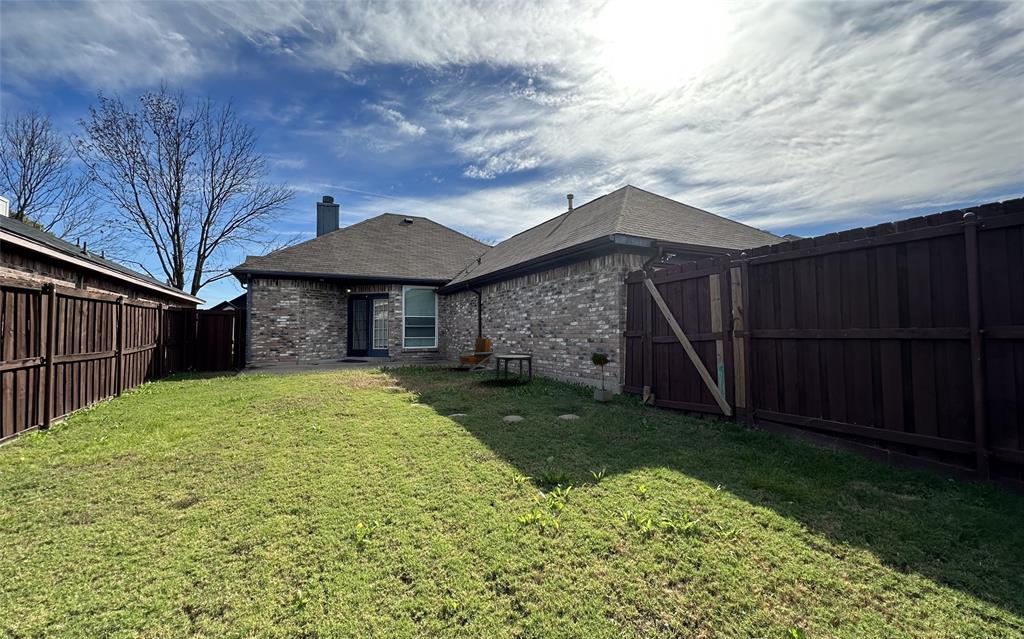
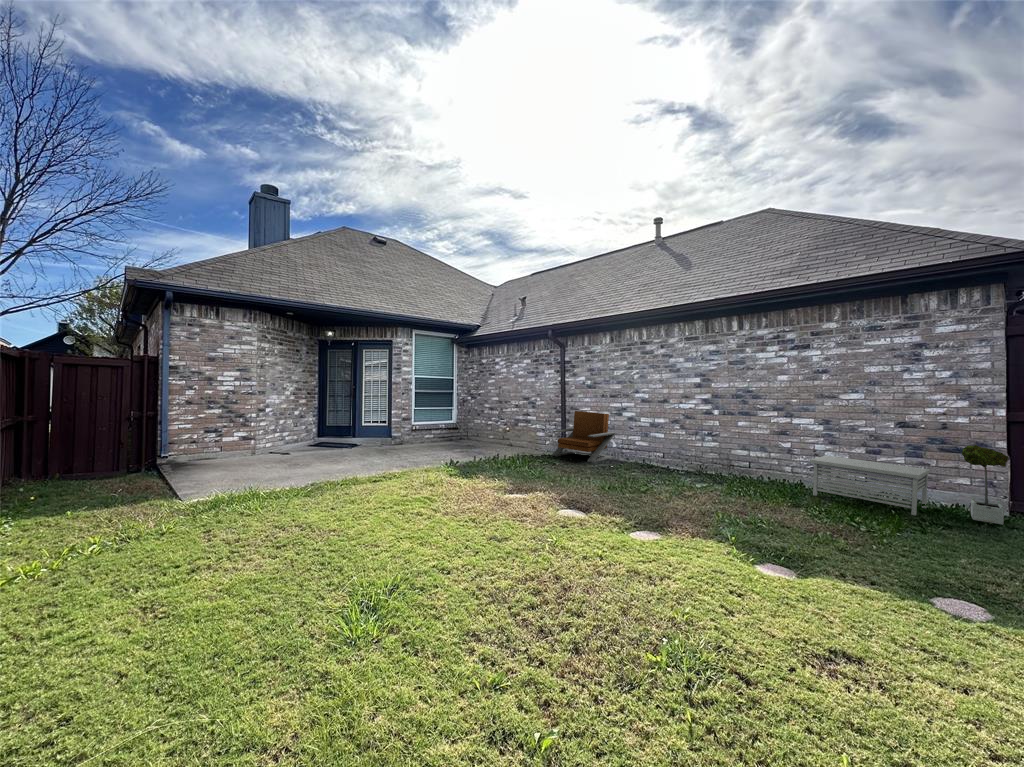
round table: present [493,353,534,382] -> none [675,436,745,485]
storage bench: none [542,363,593,397] -> present [810,455,930,515]

